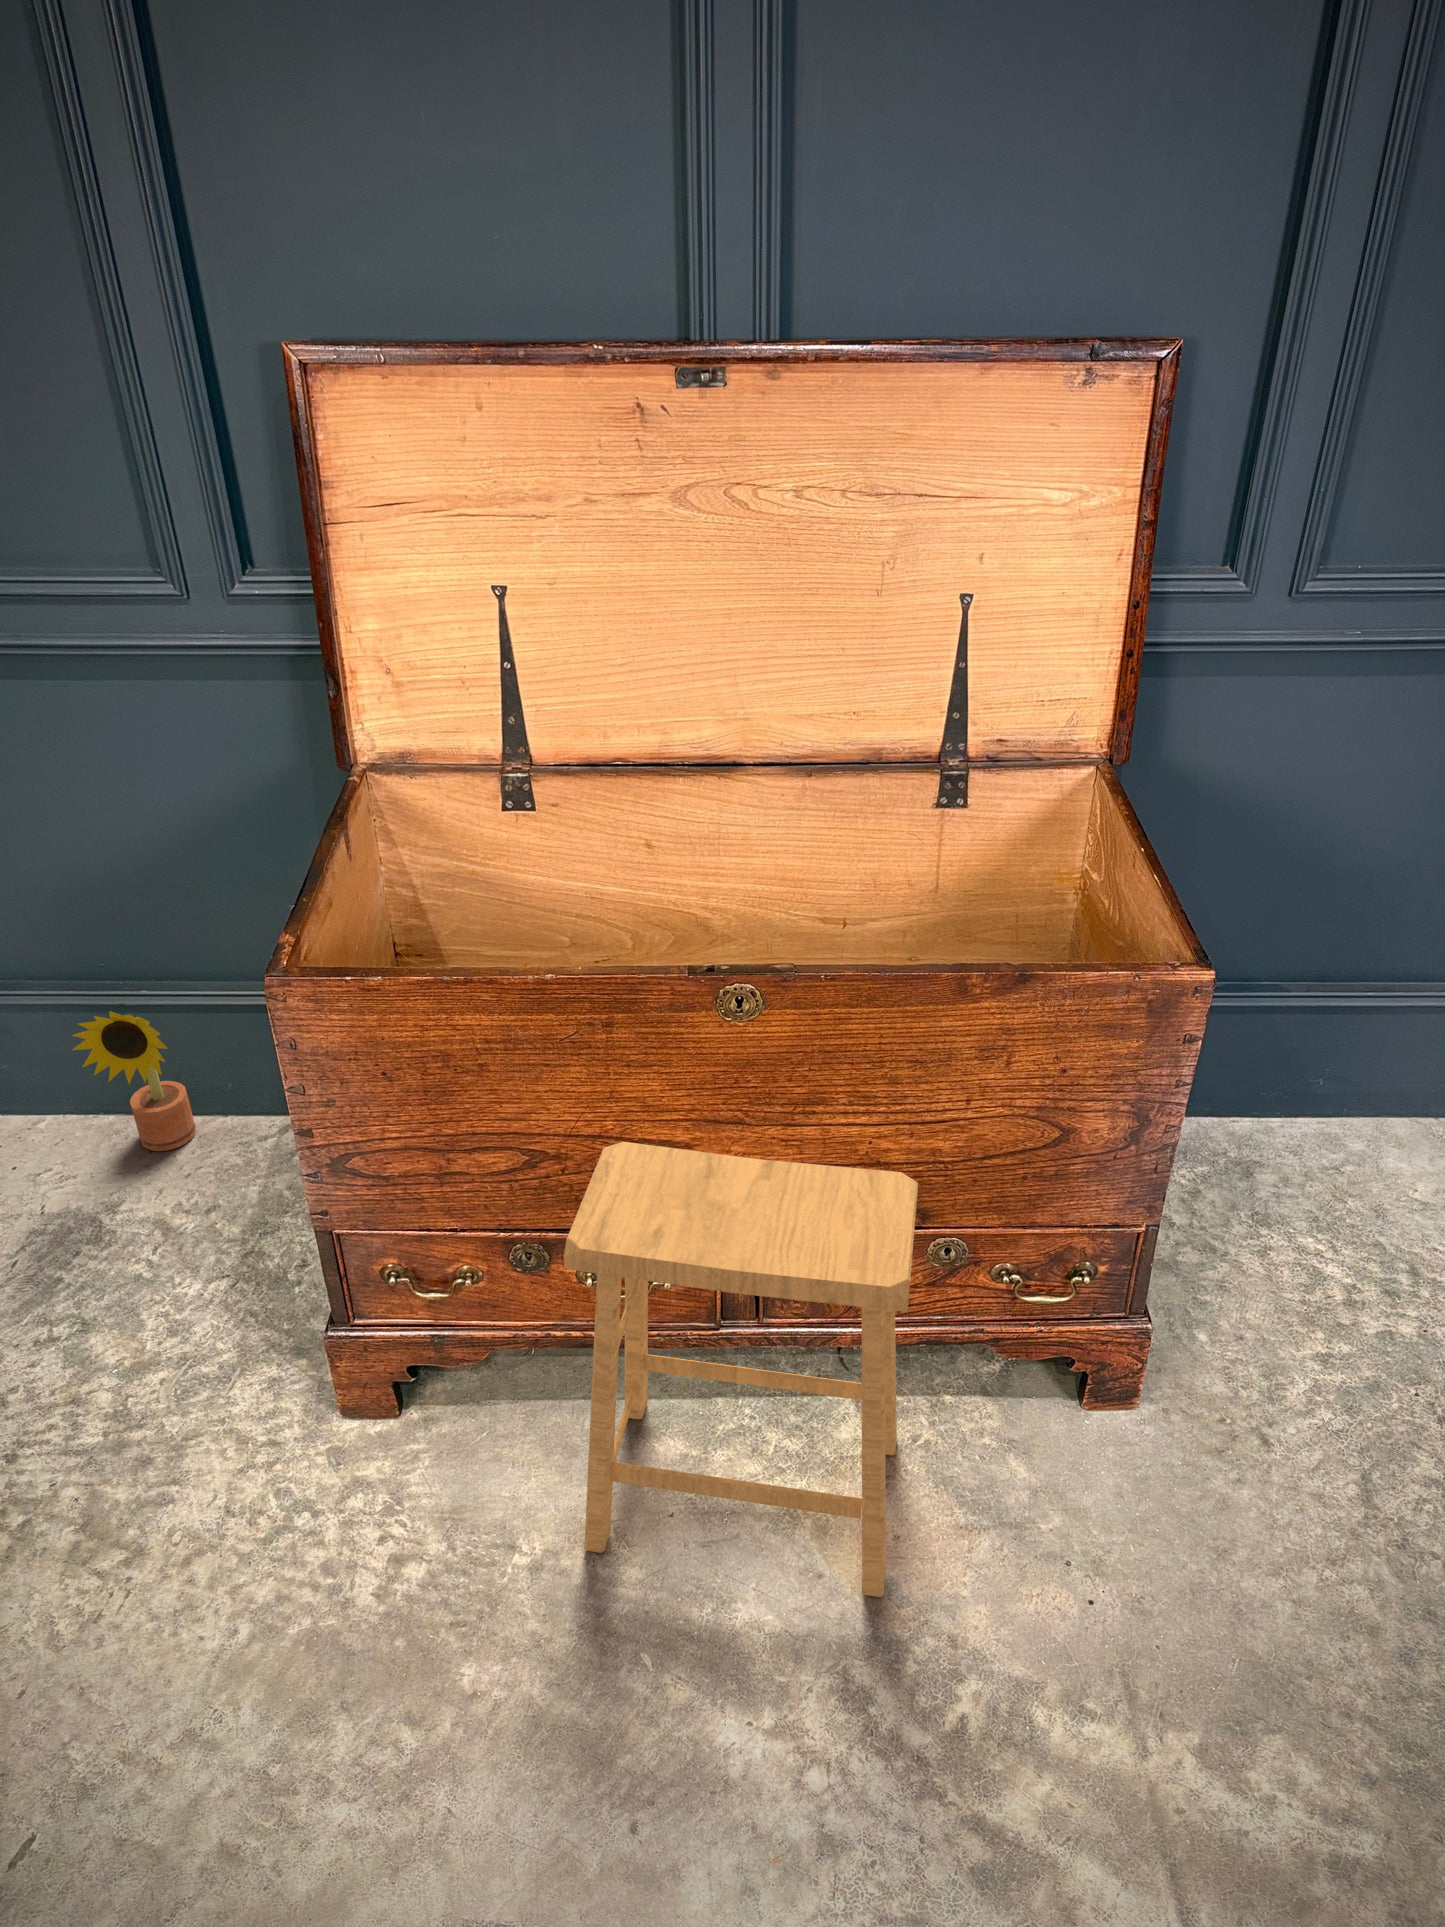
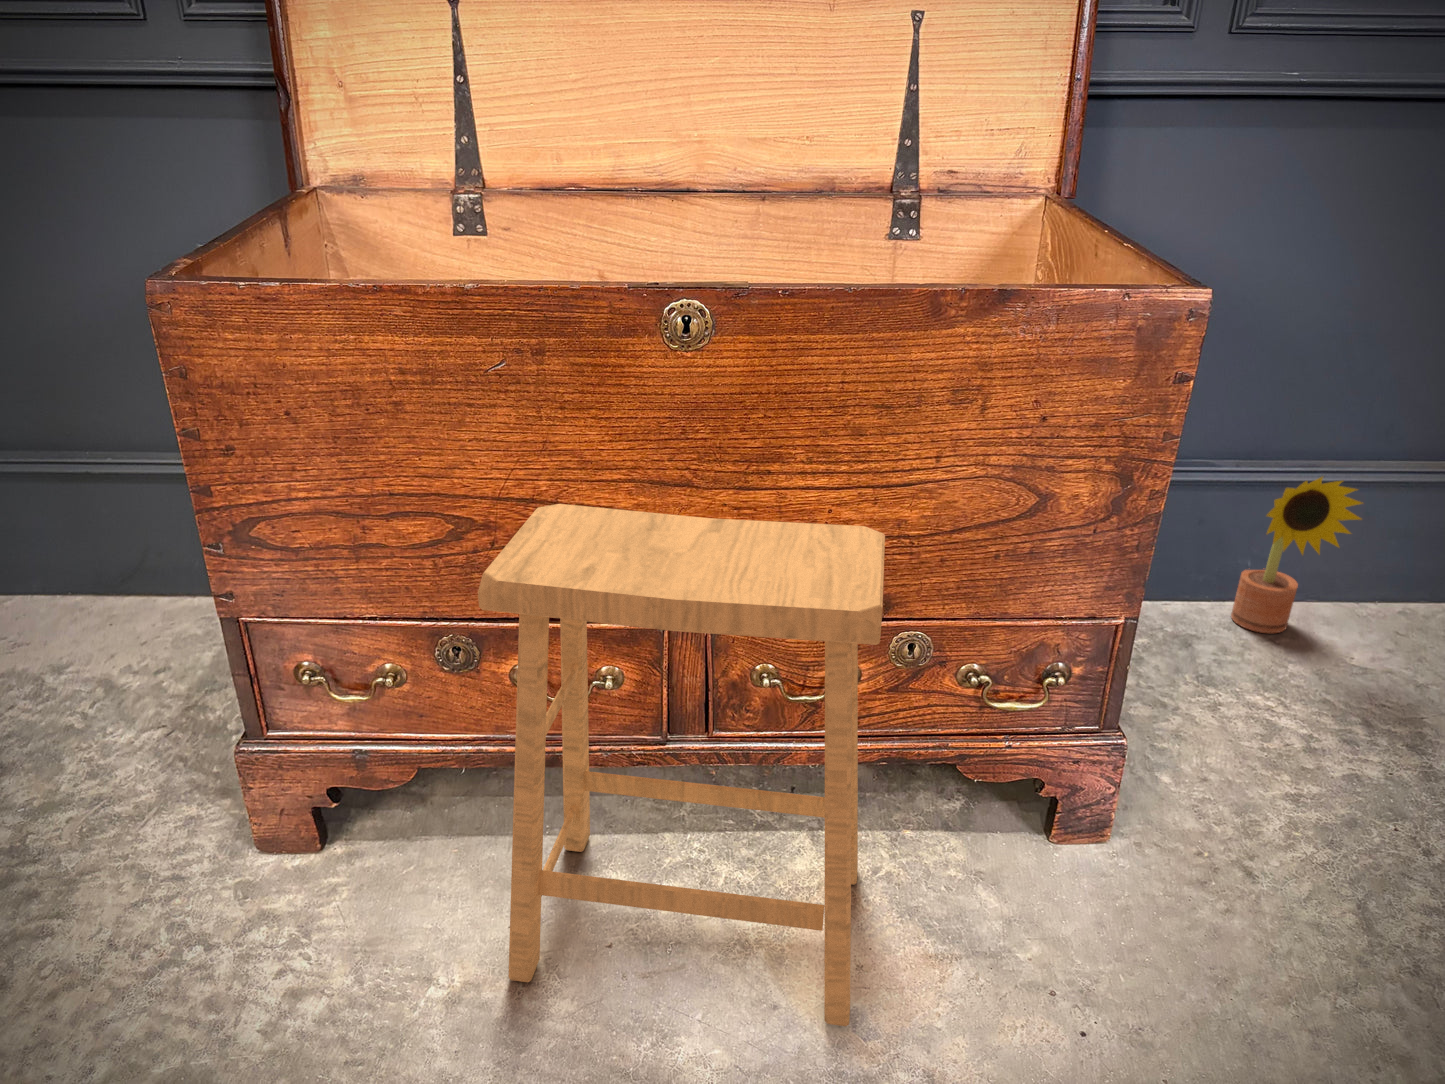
decorative plant: present [72,1011,196,1151] -> present [1231,477,1362,633]

